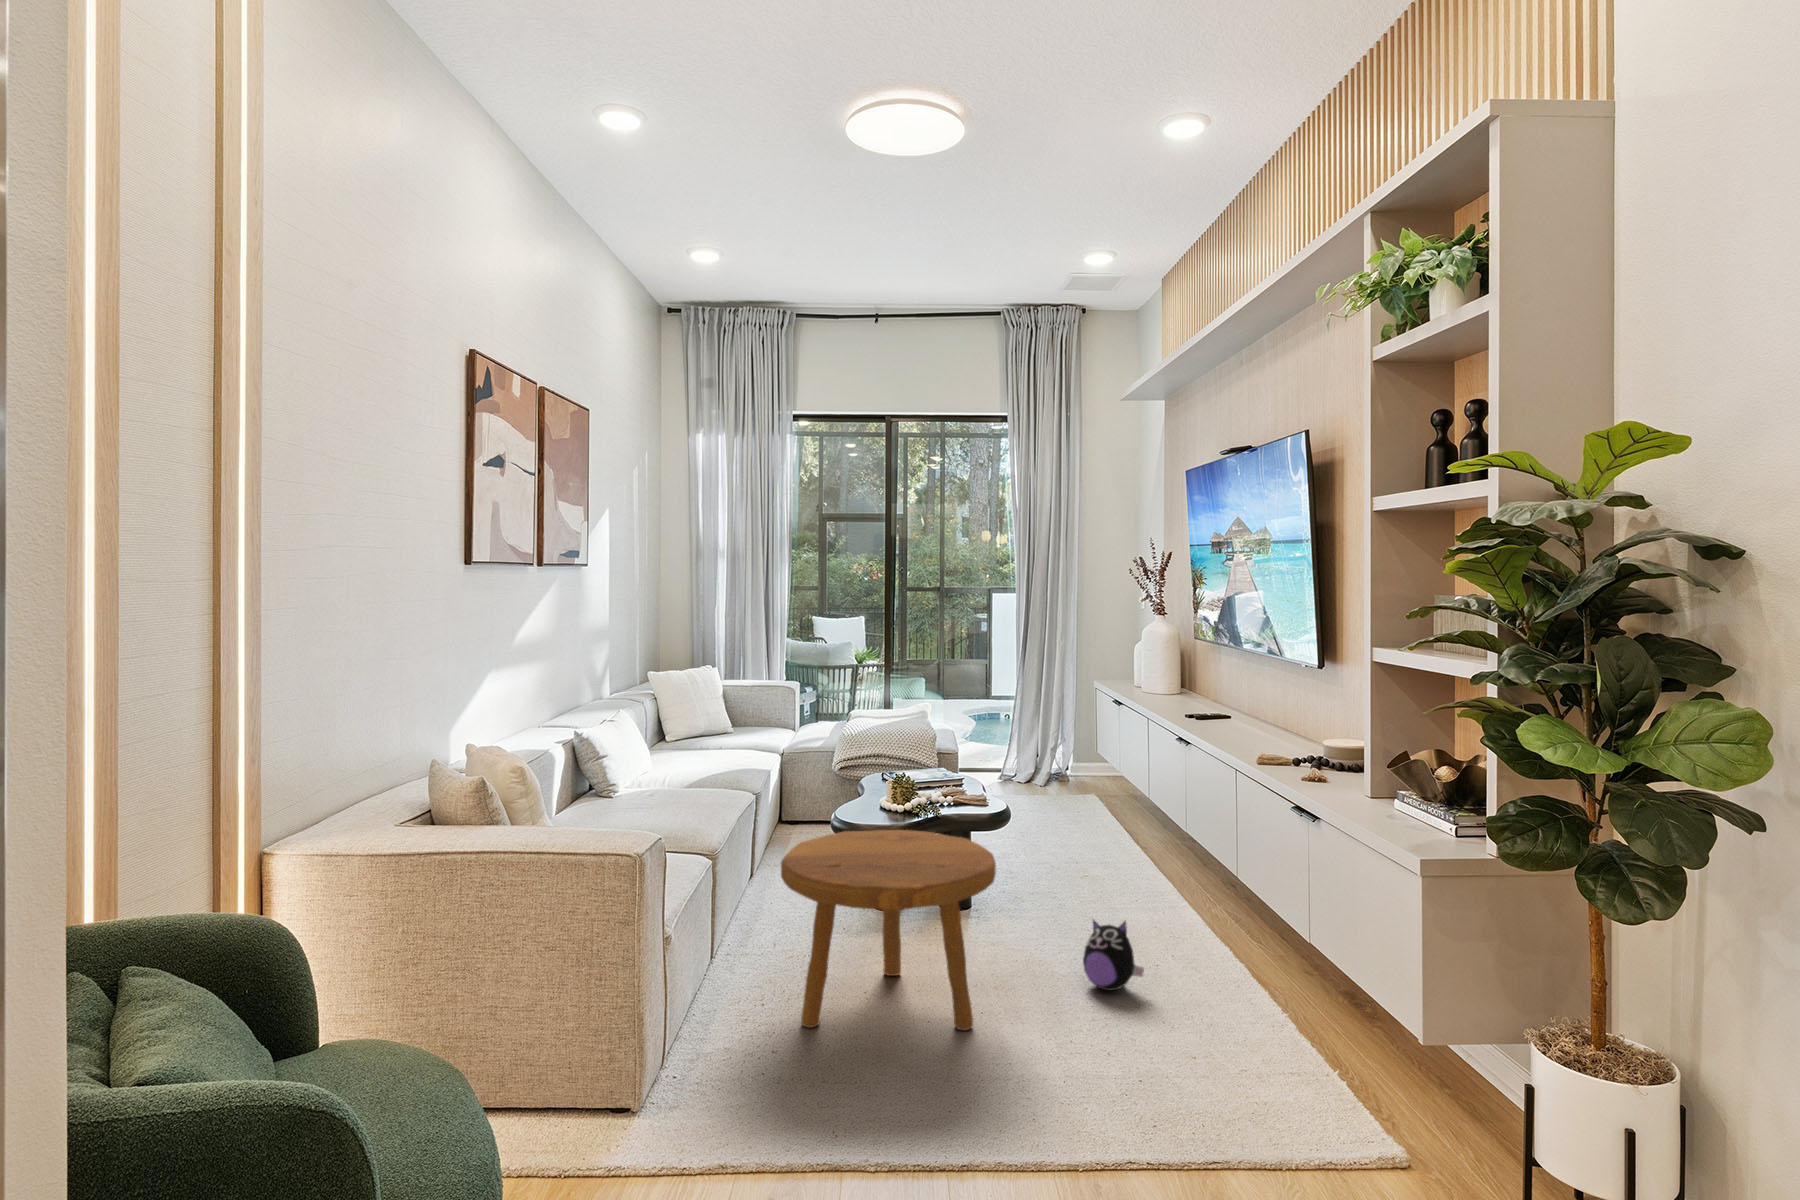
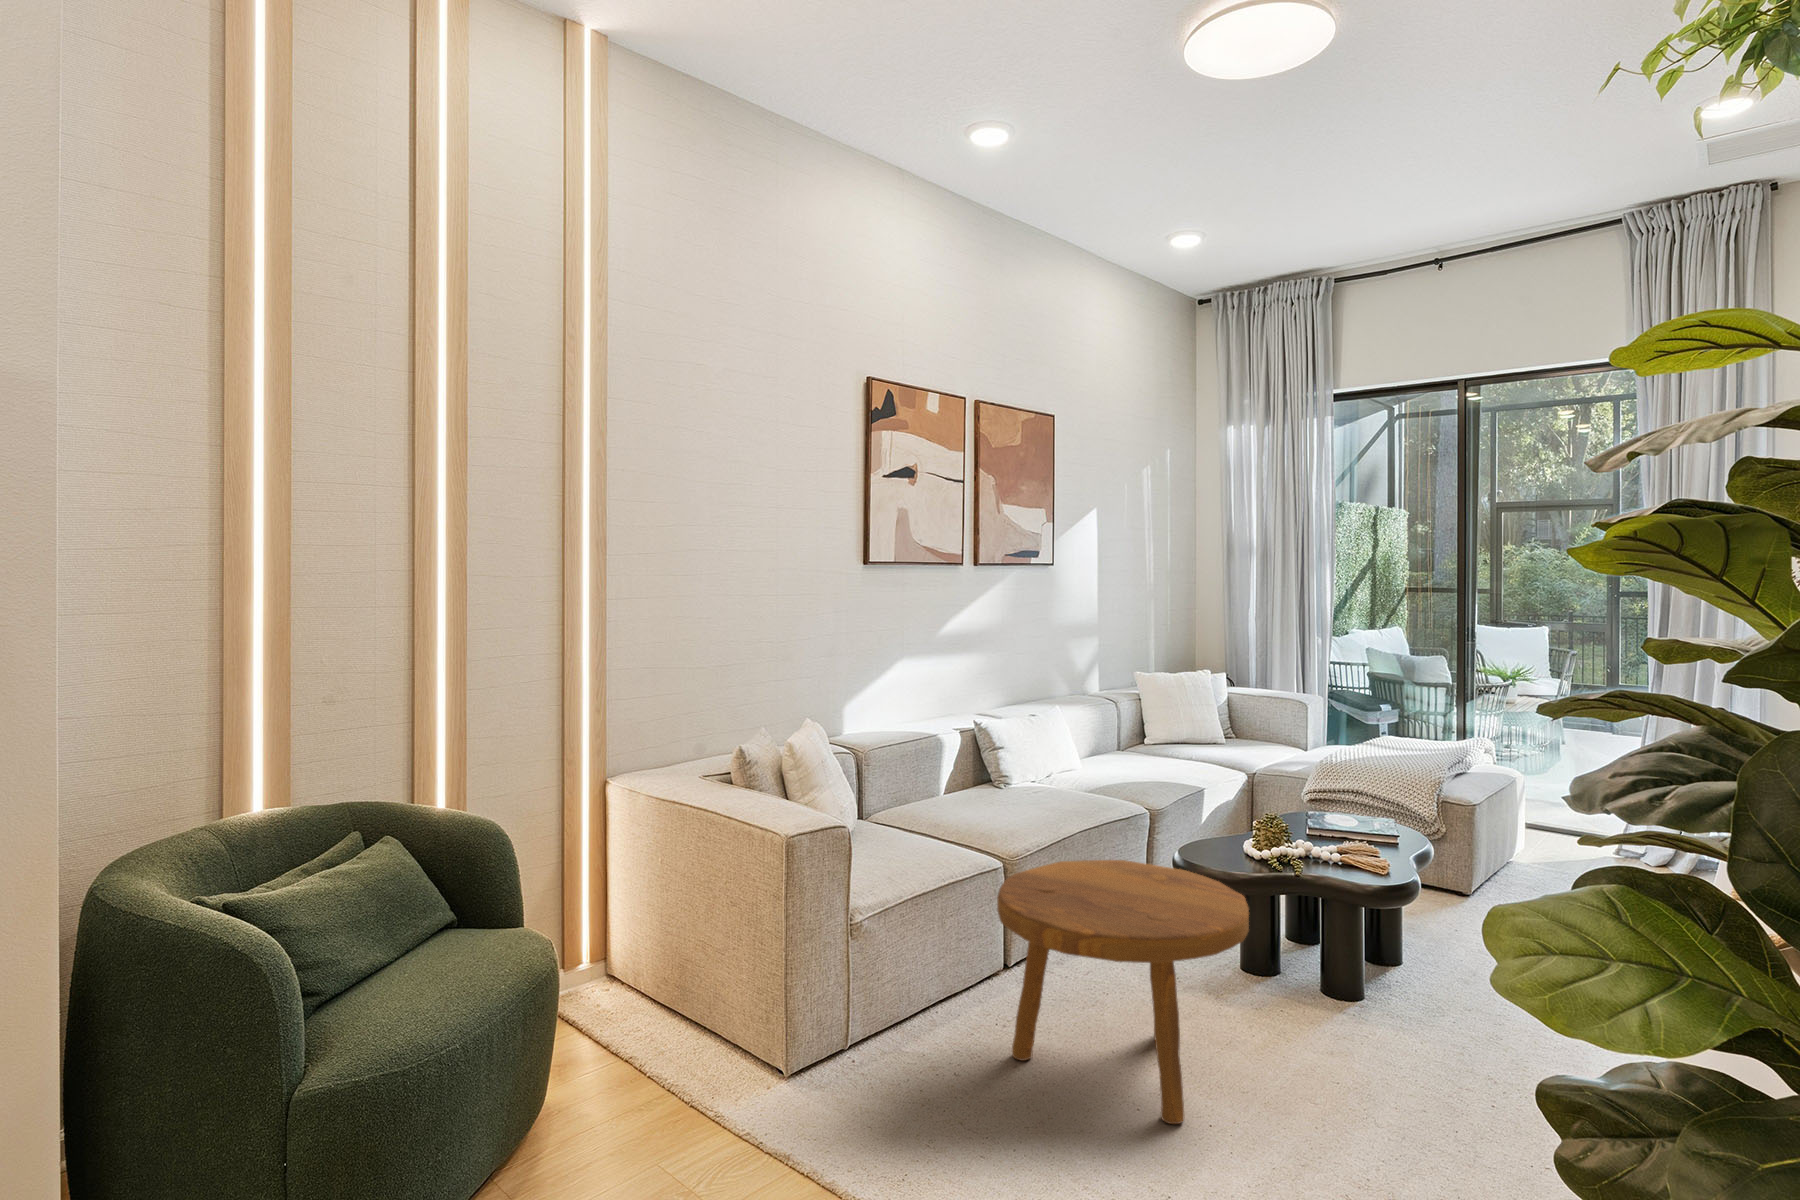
plush toy: present [1083,920,1144,991] -> none [1390,1044,1475,1152]

